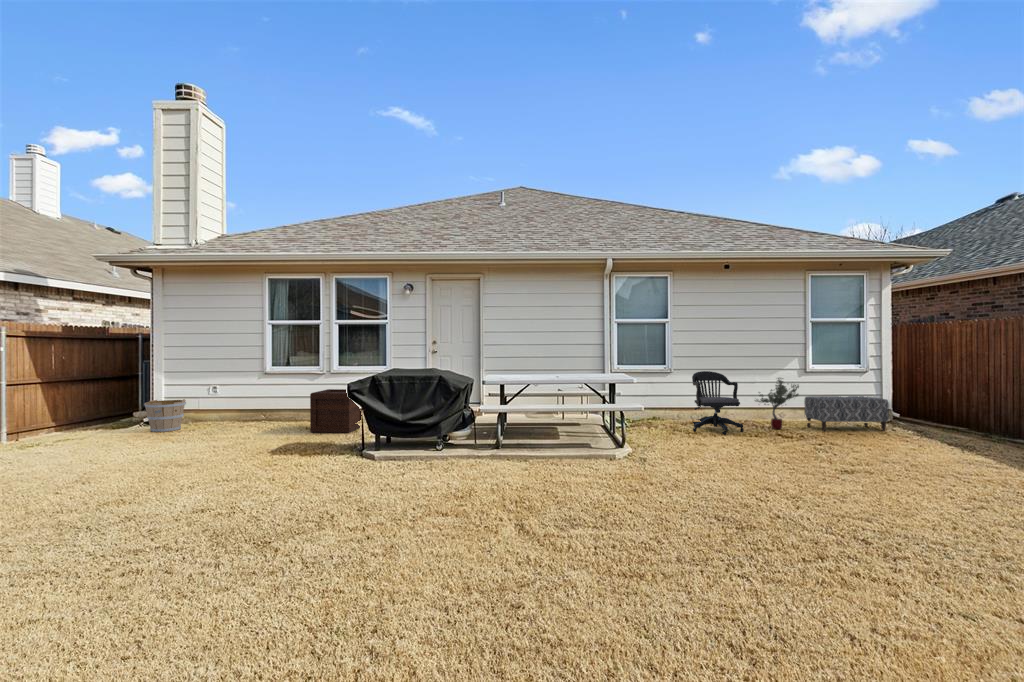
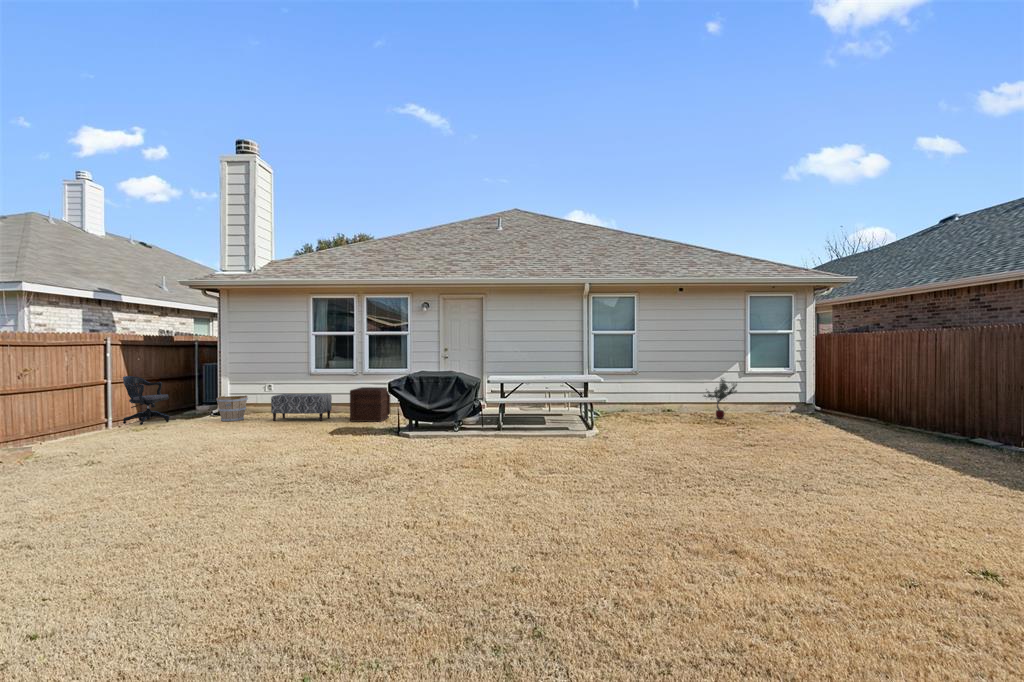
chair: present [692,371,744,435] -> present [123,376,170,425]
bench: present [804,396,889,431] -> present [271,394,332,421]

